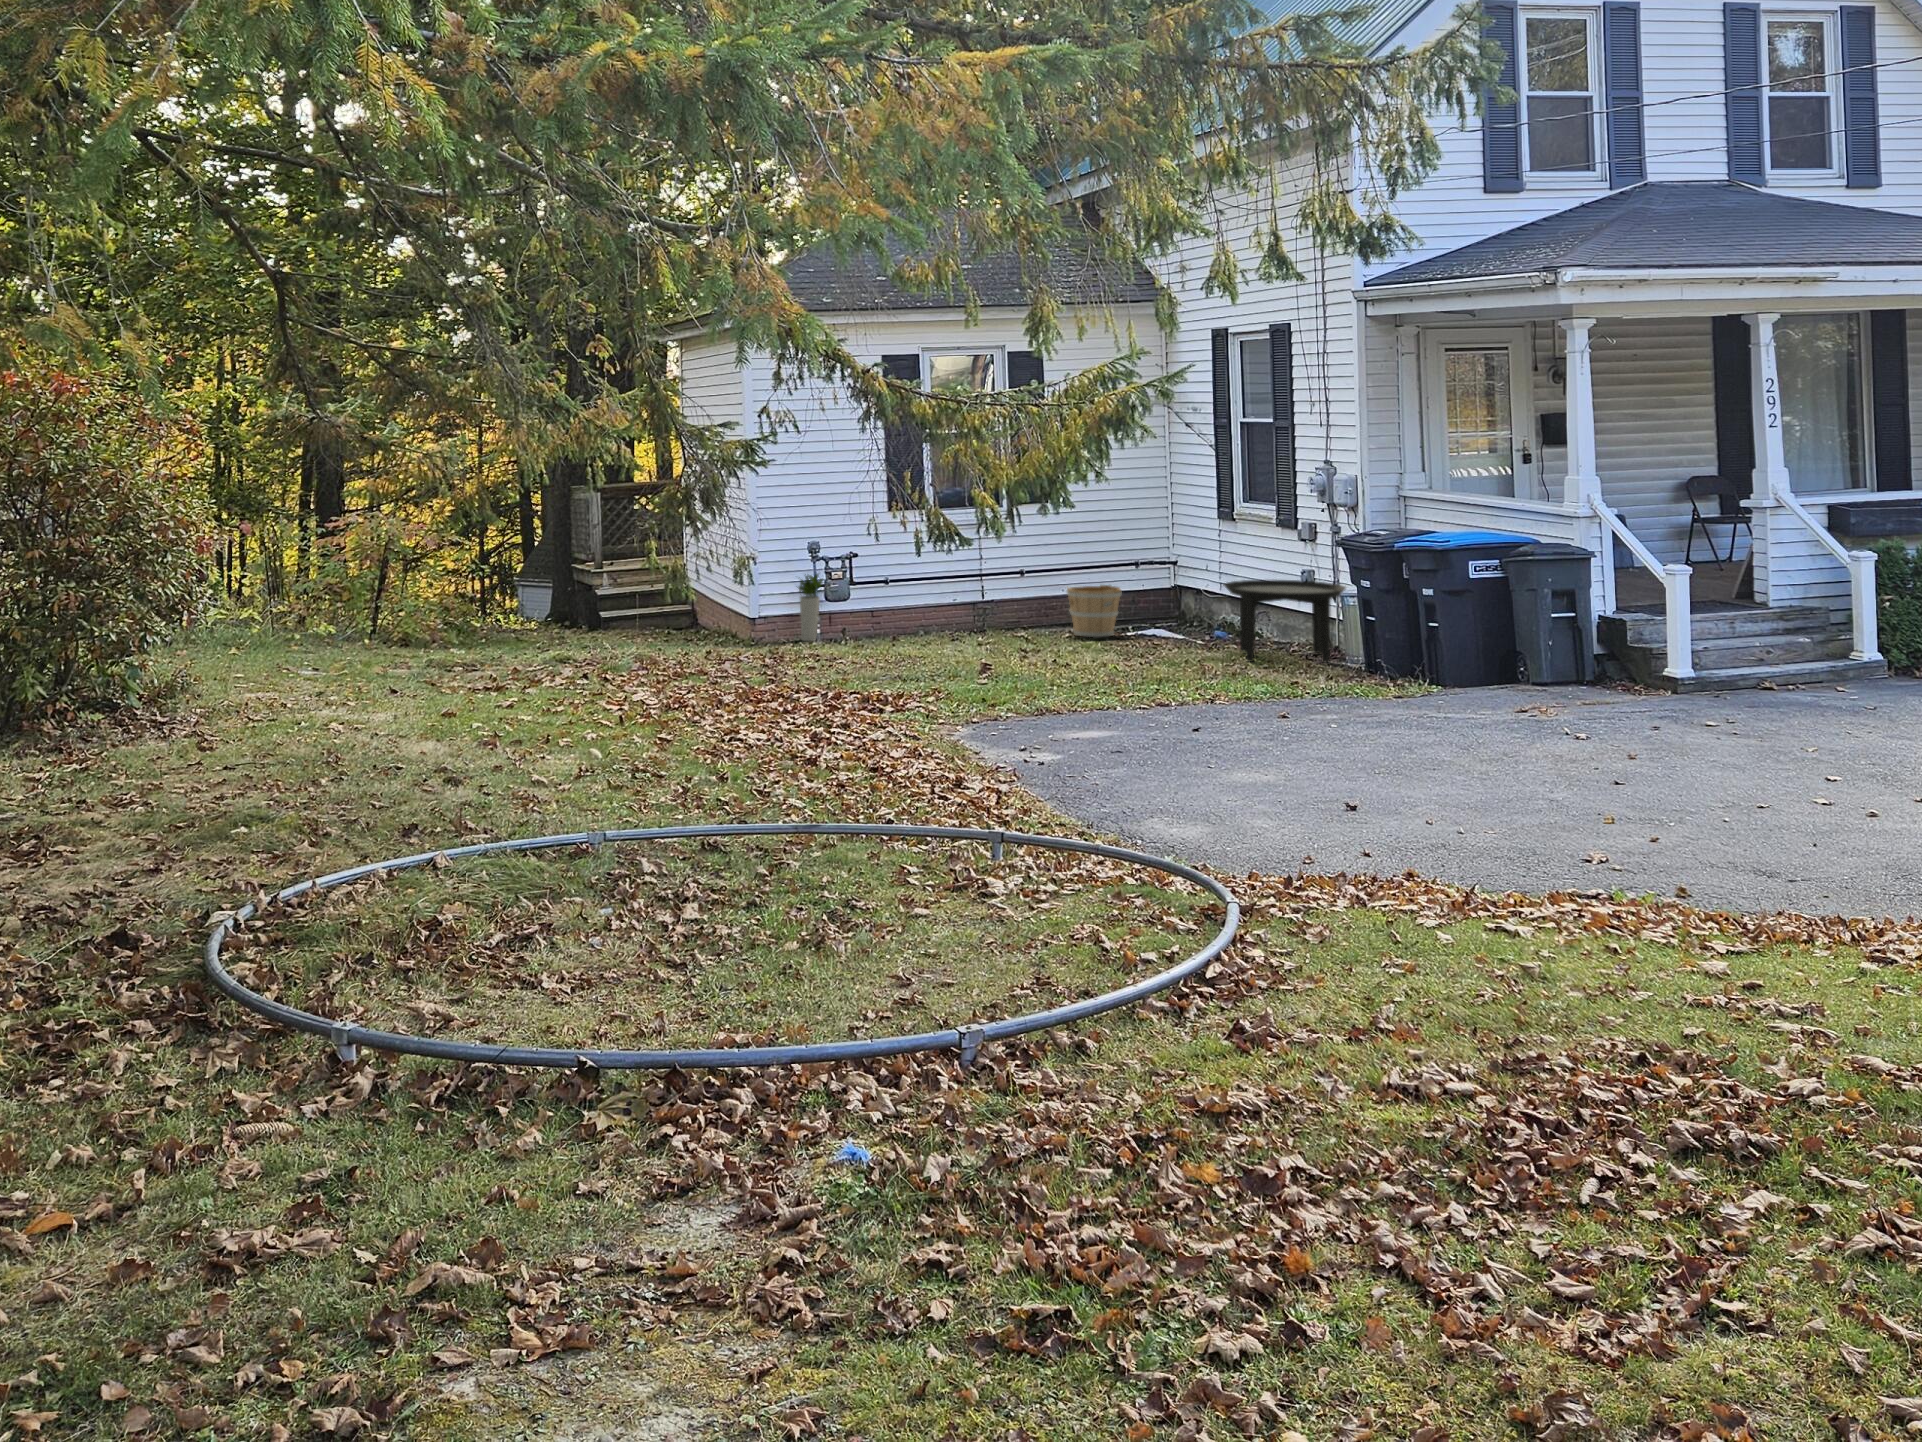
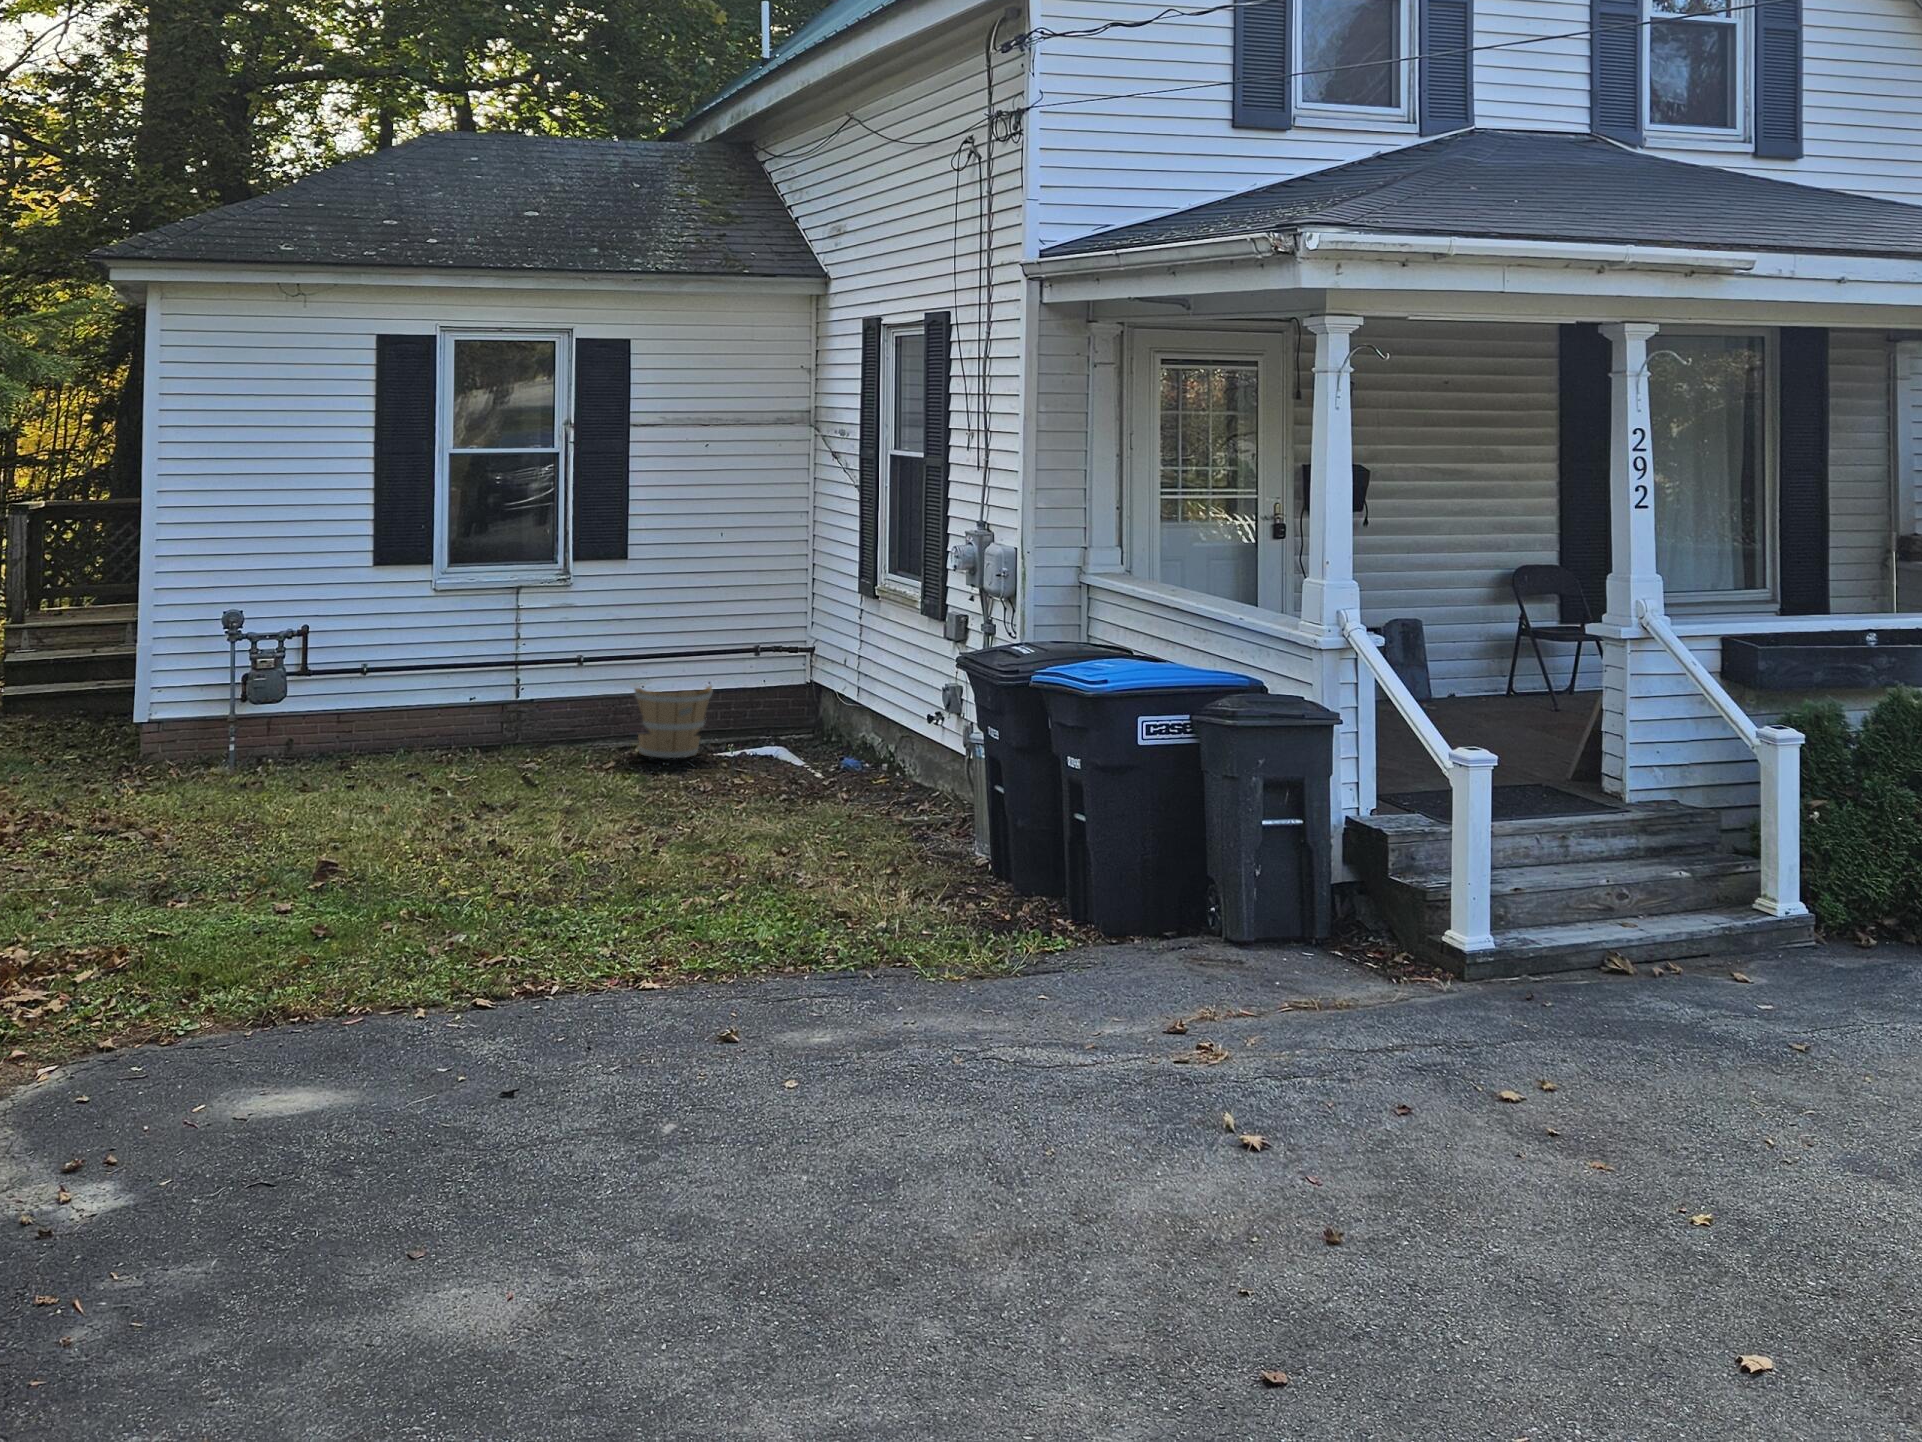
planter: present [797,574,823,641] -> none [199,654,254,758]
round table: present [1223,580,1346,663] -> none [778,708,972,858]

